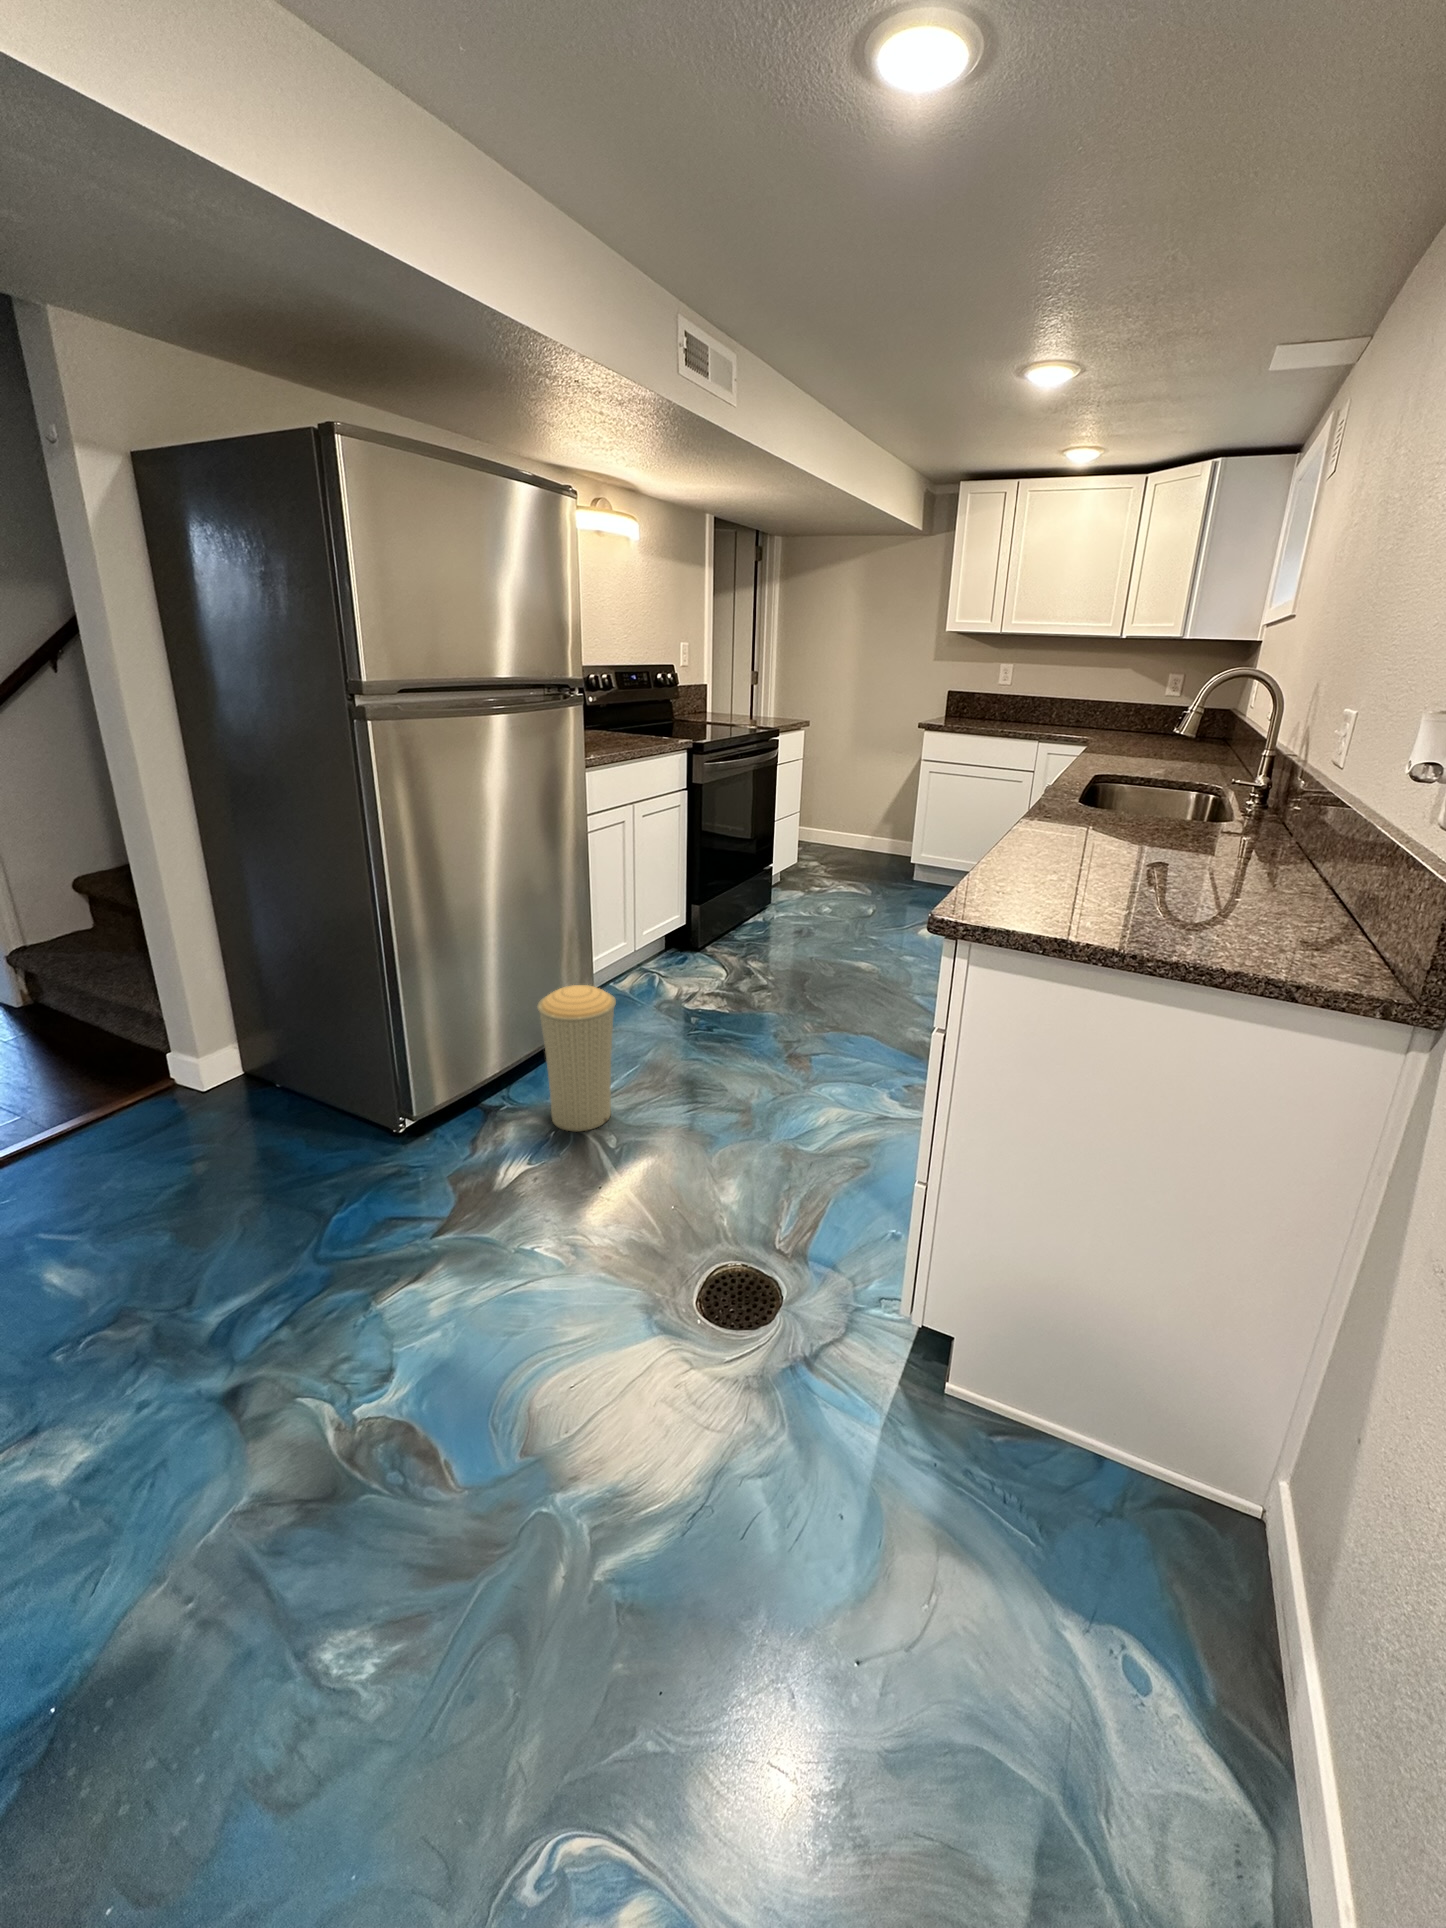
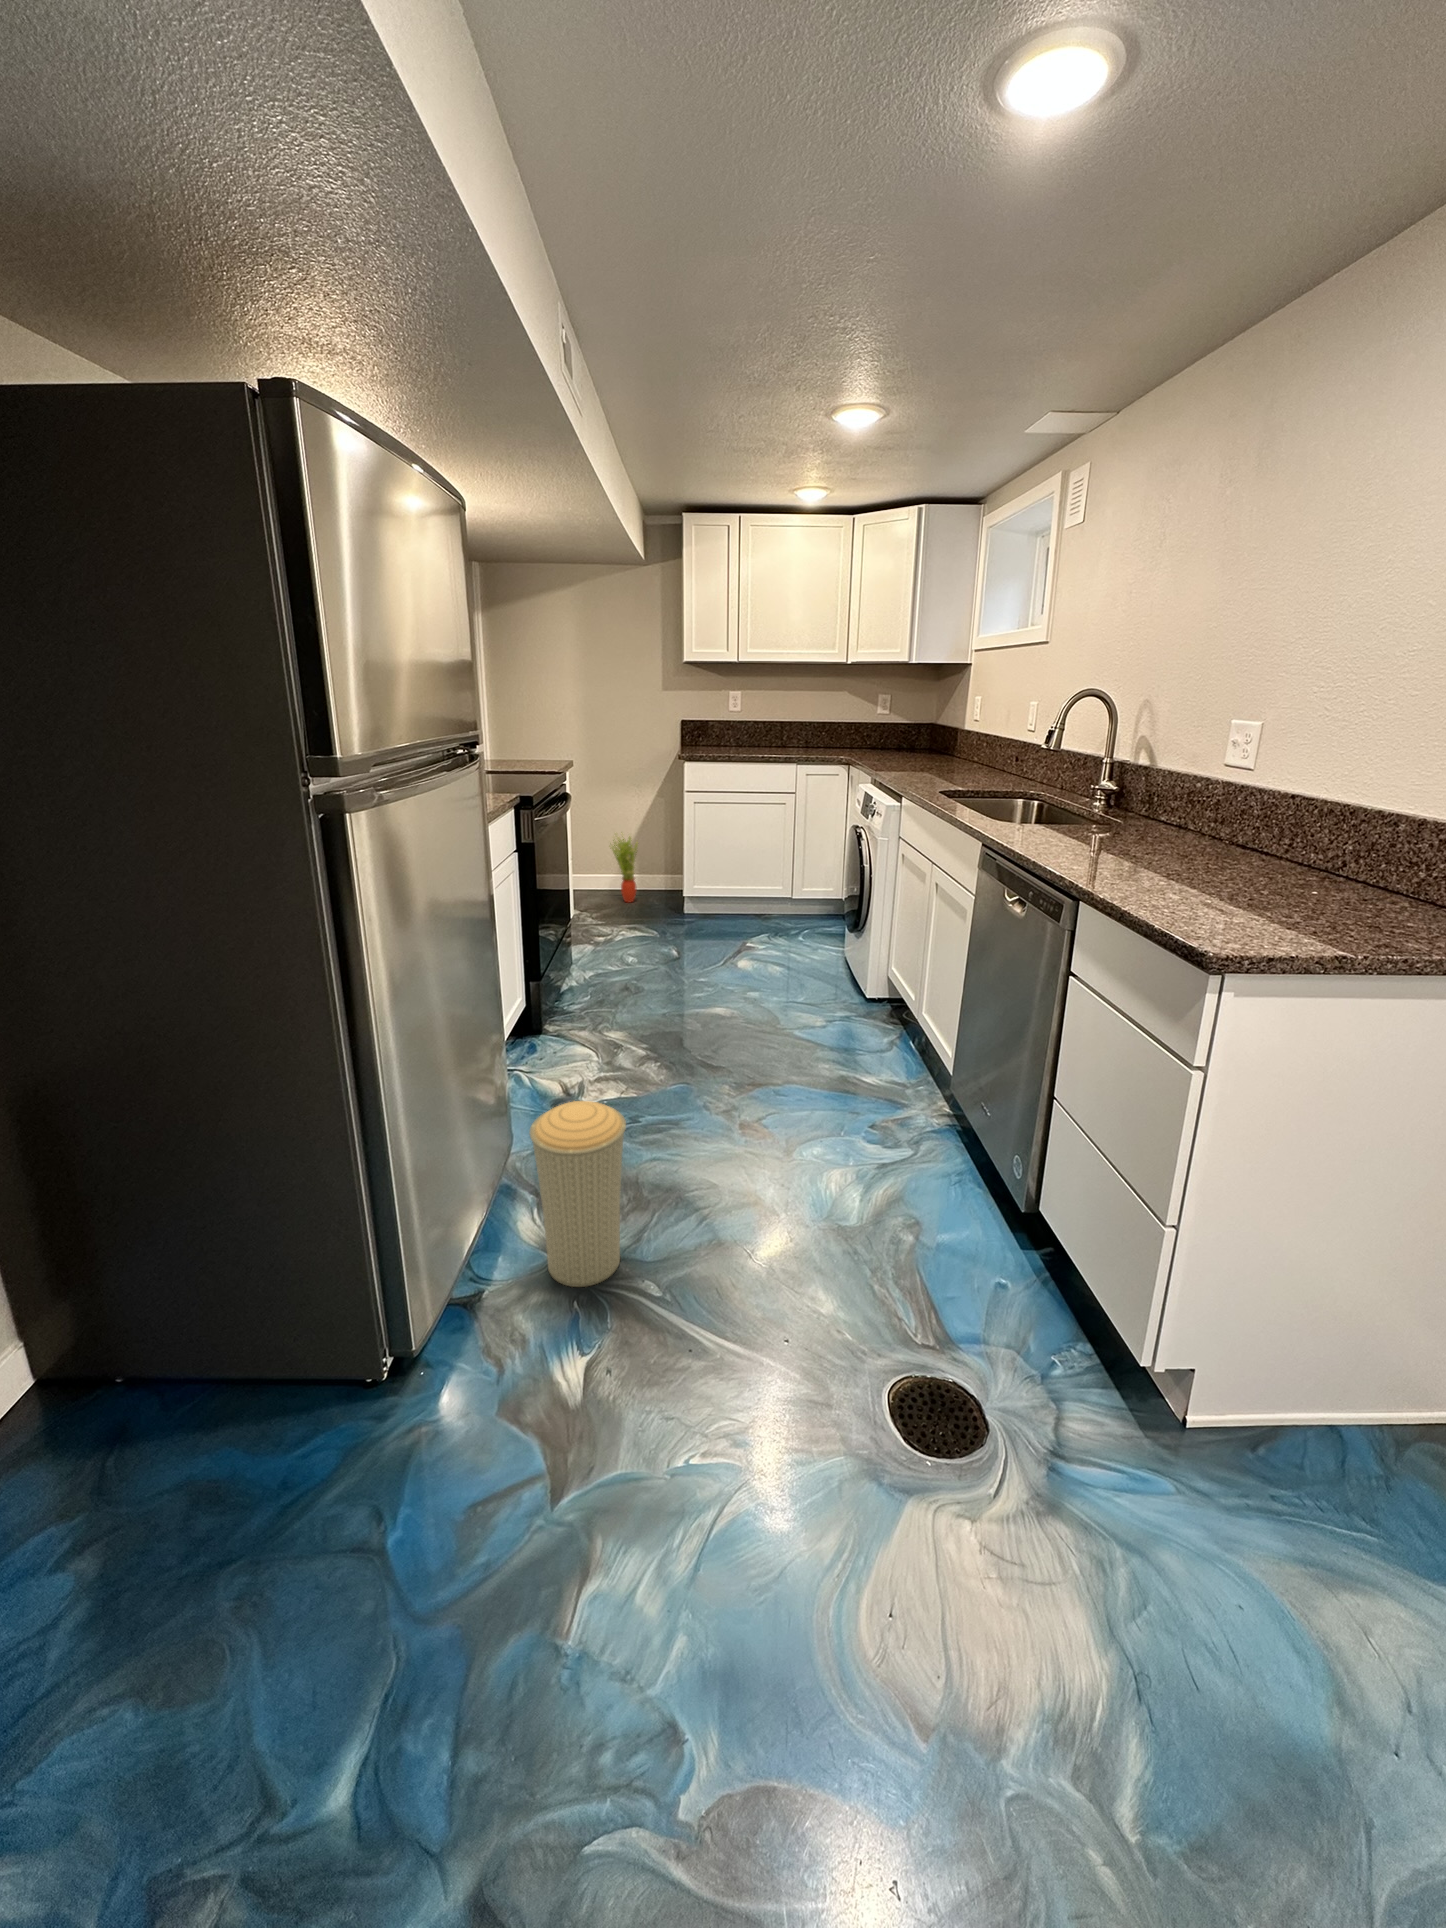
potted plant: none [860,799,890,869] -> present [612,836,638,902]

